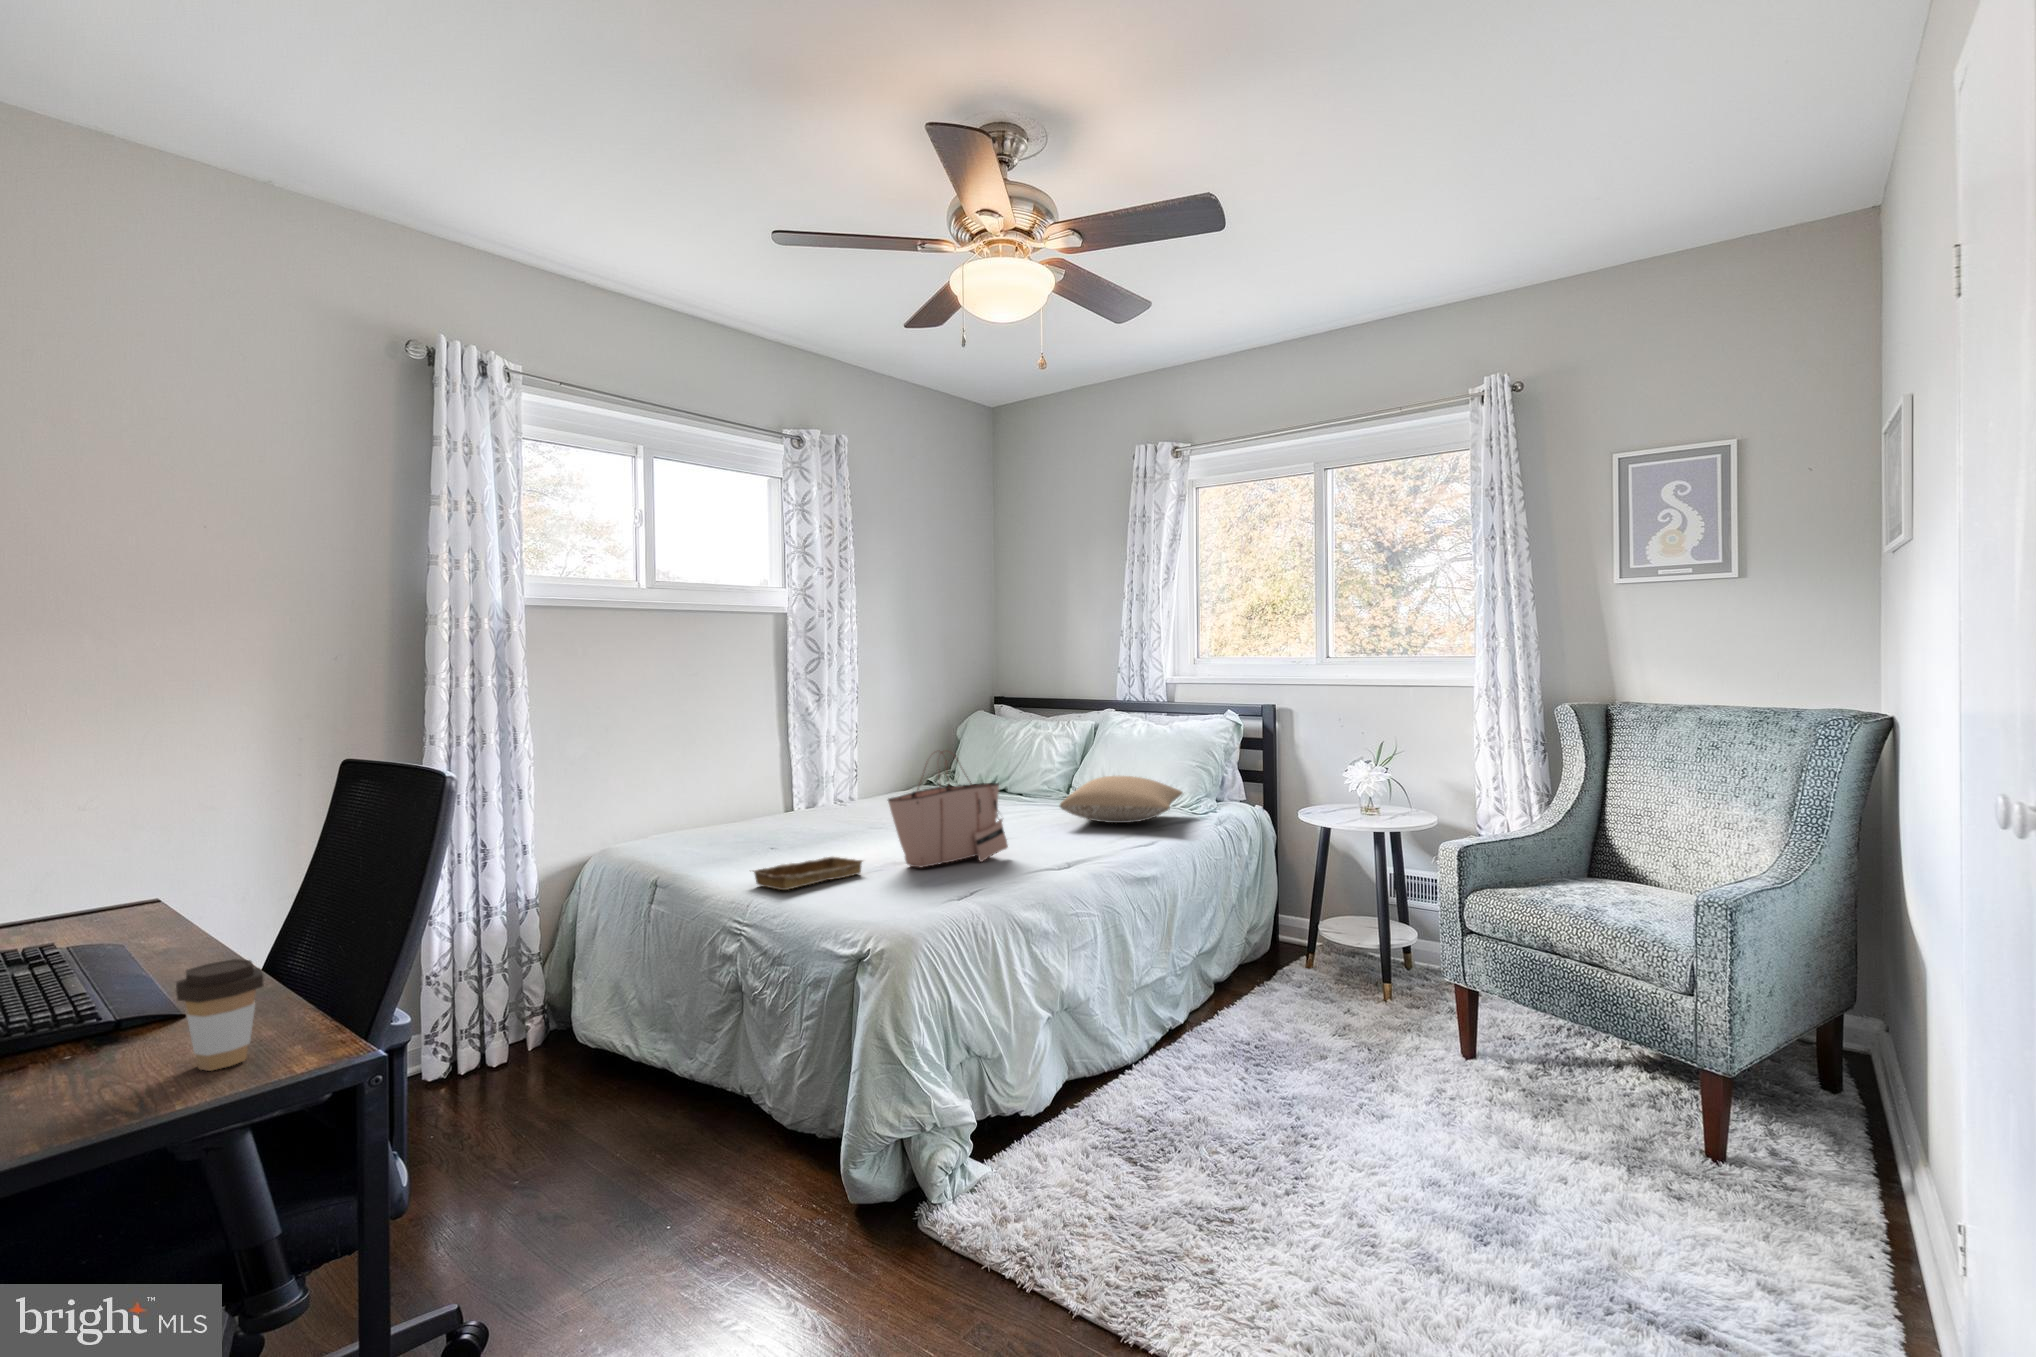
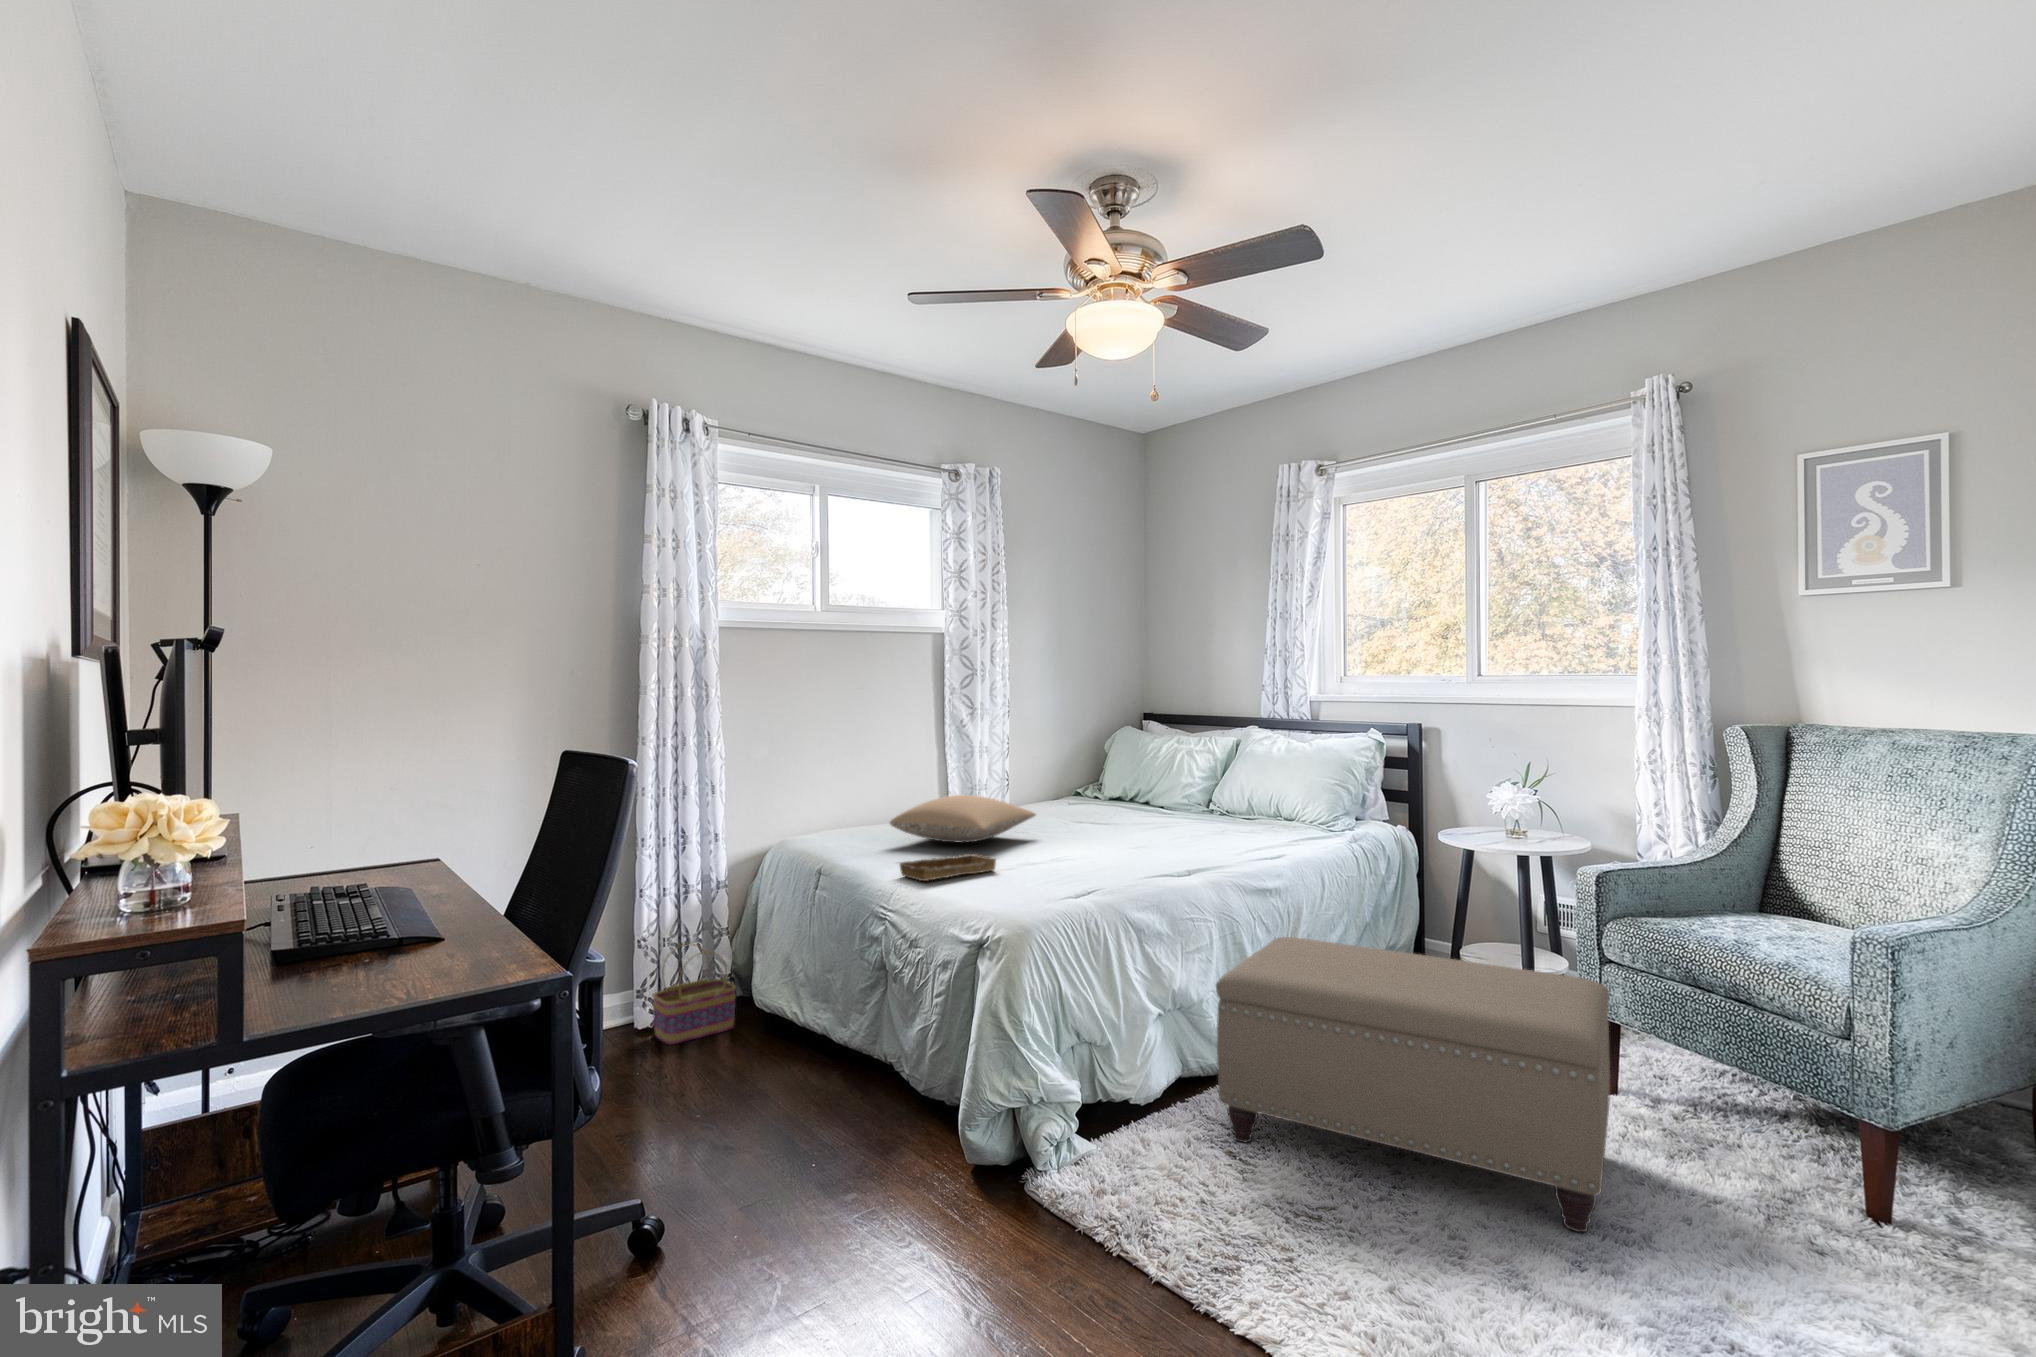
tote bag: present [888,751,1008,867] -> none [1021,759,1135,868]
pillow: present [1060,776,1183,823] -> present [890,795,1036,842]
ottoman: none [1111,928,1496,1205] -> present [1216,937,1610,1232]
coffee cup: present [176,959,263,1071] -> none [430,896,488,979]
basket: none [450,974,555,1094] -> present [653,944,736,1044]

